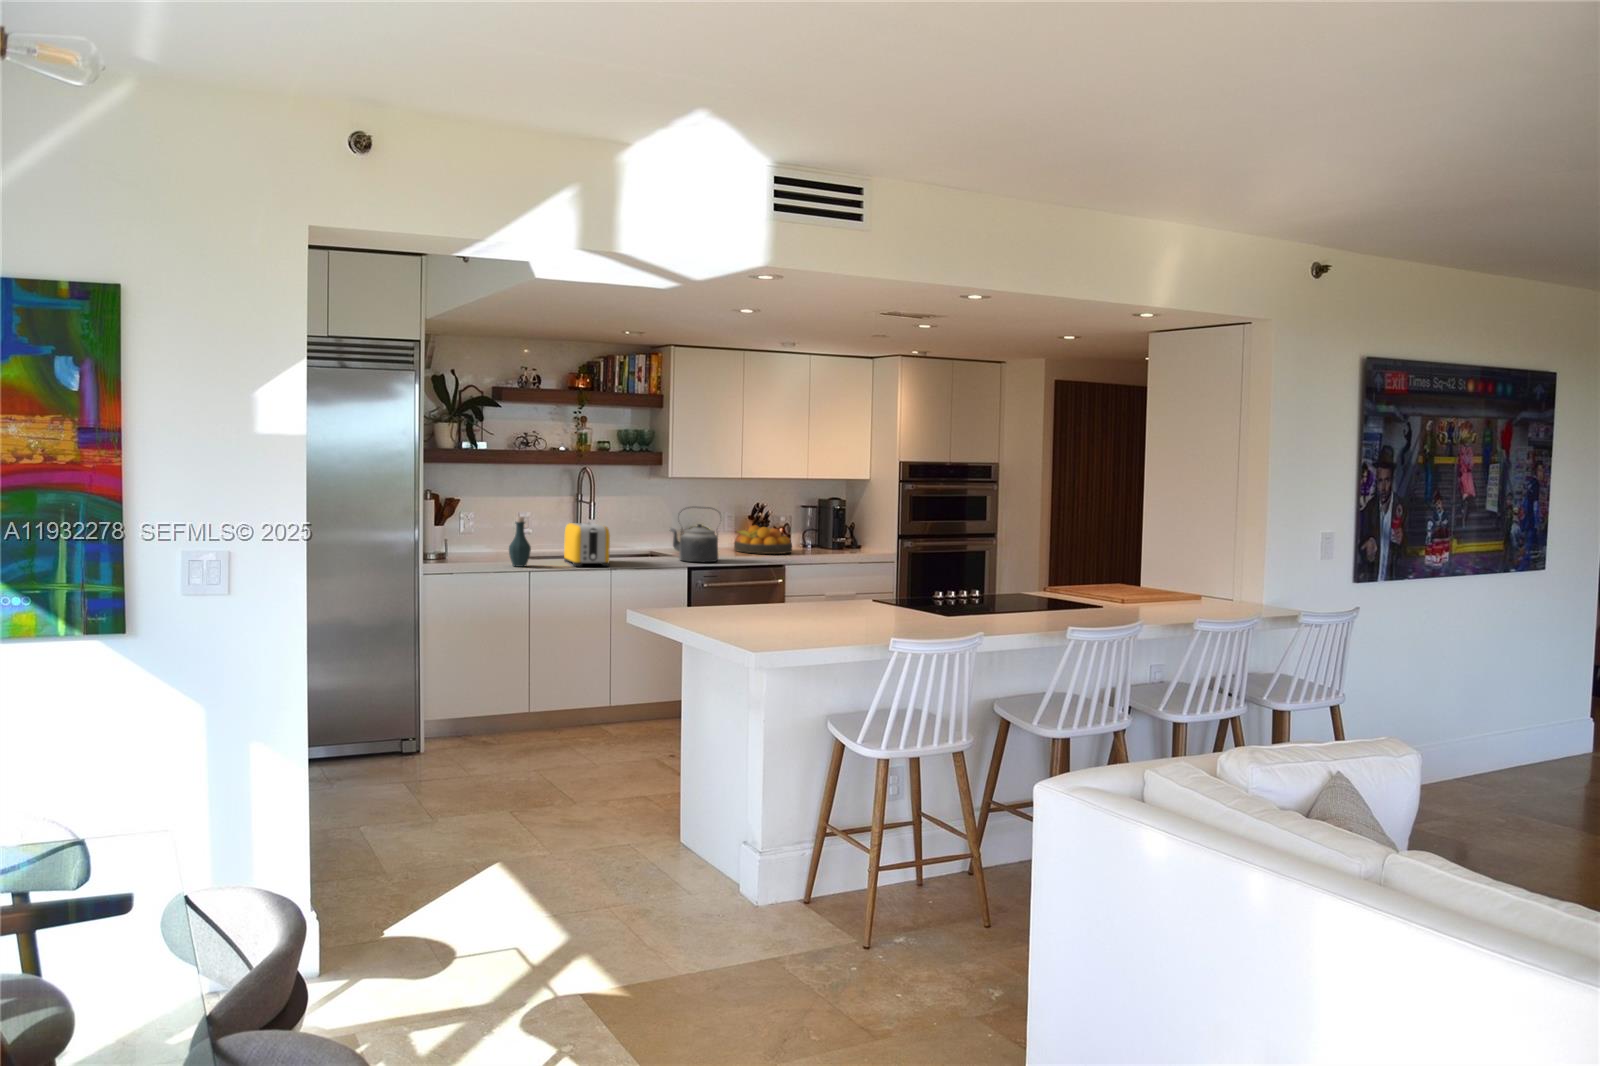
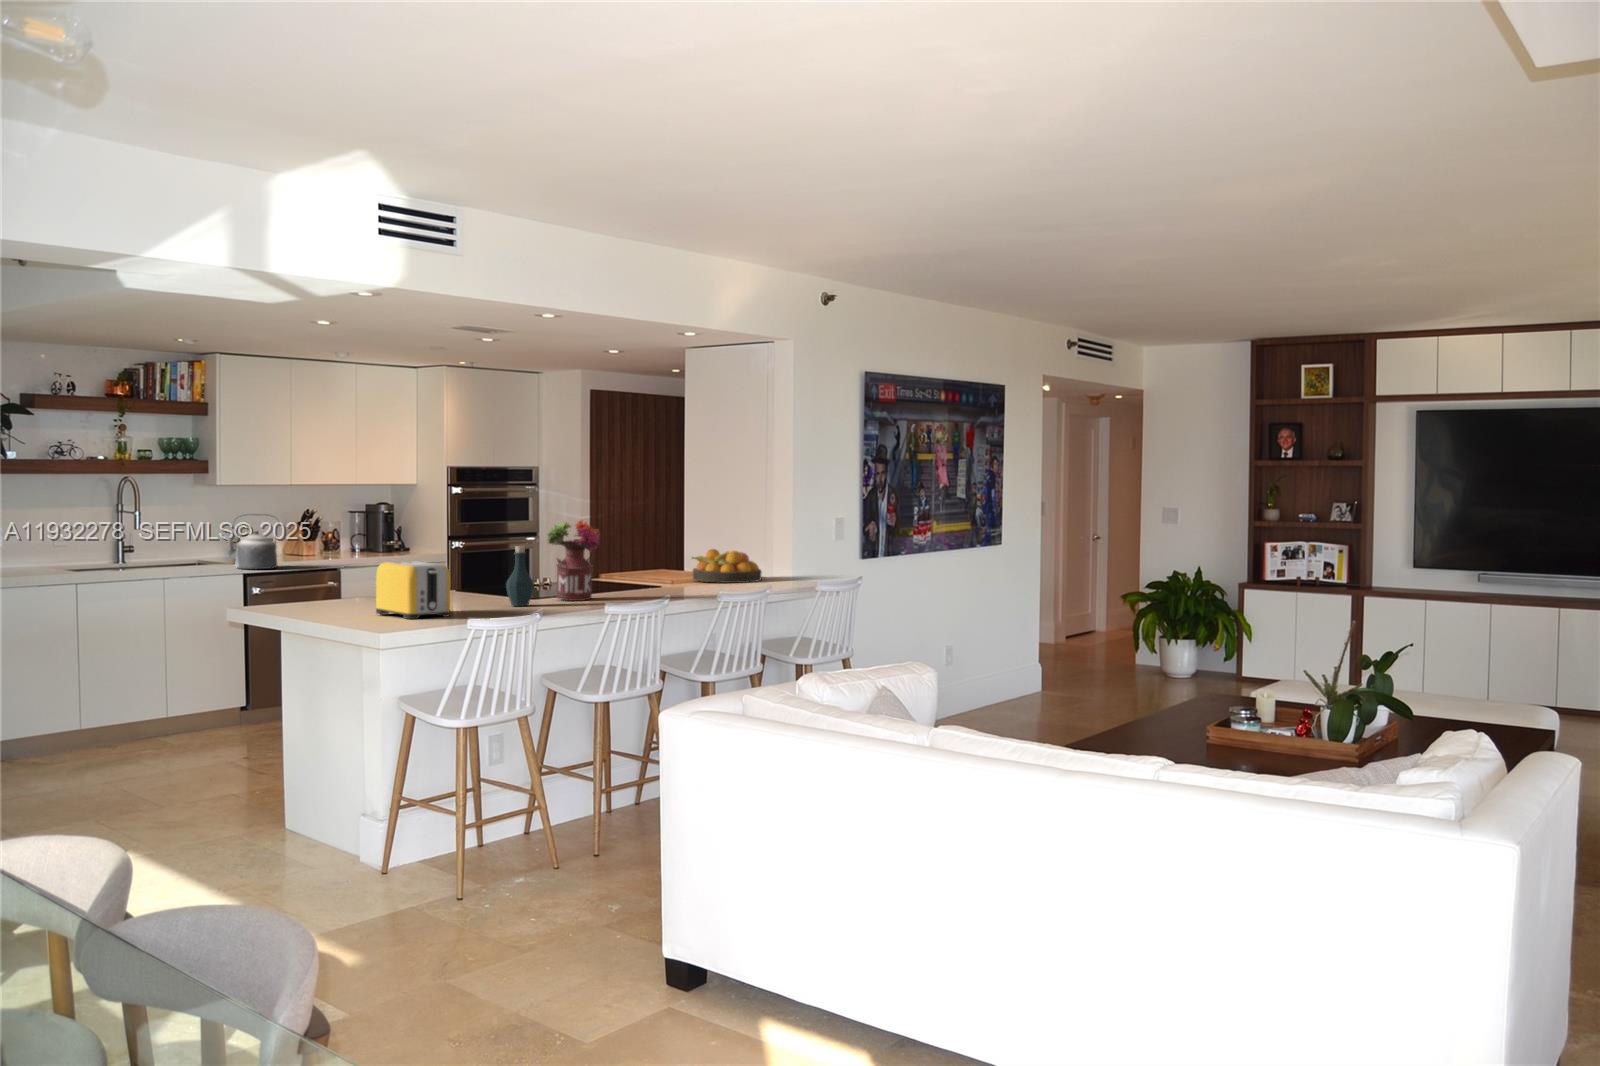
bottle: present [509,516,531,567] -> present [506,546,534,606]
toaster: present [564,523,610,566] -> present [376,561,450,619]
fruit bowl: present [735,525,792,554] -> present [692,549,761,583]
flower arrangement: none [957,529,1022,624] -> present [547,520,600,601]

